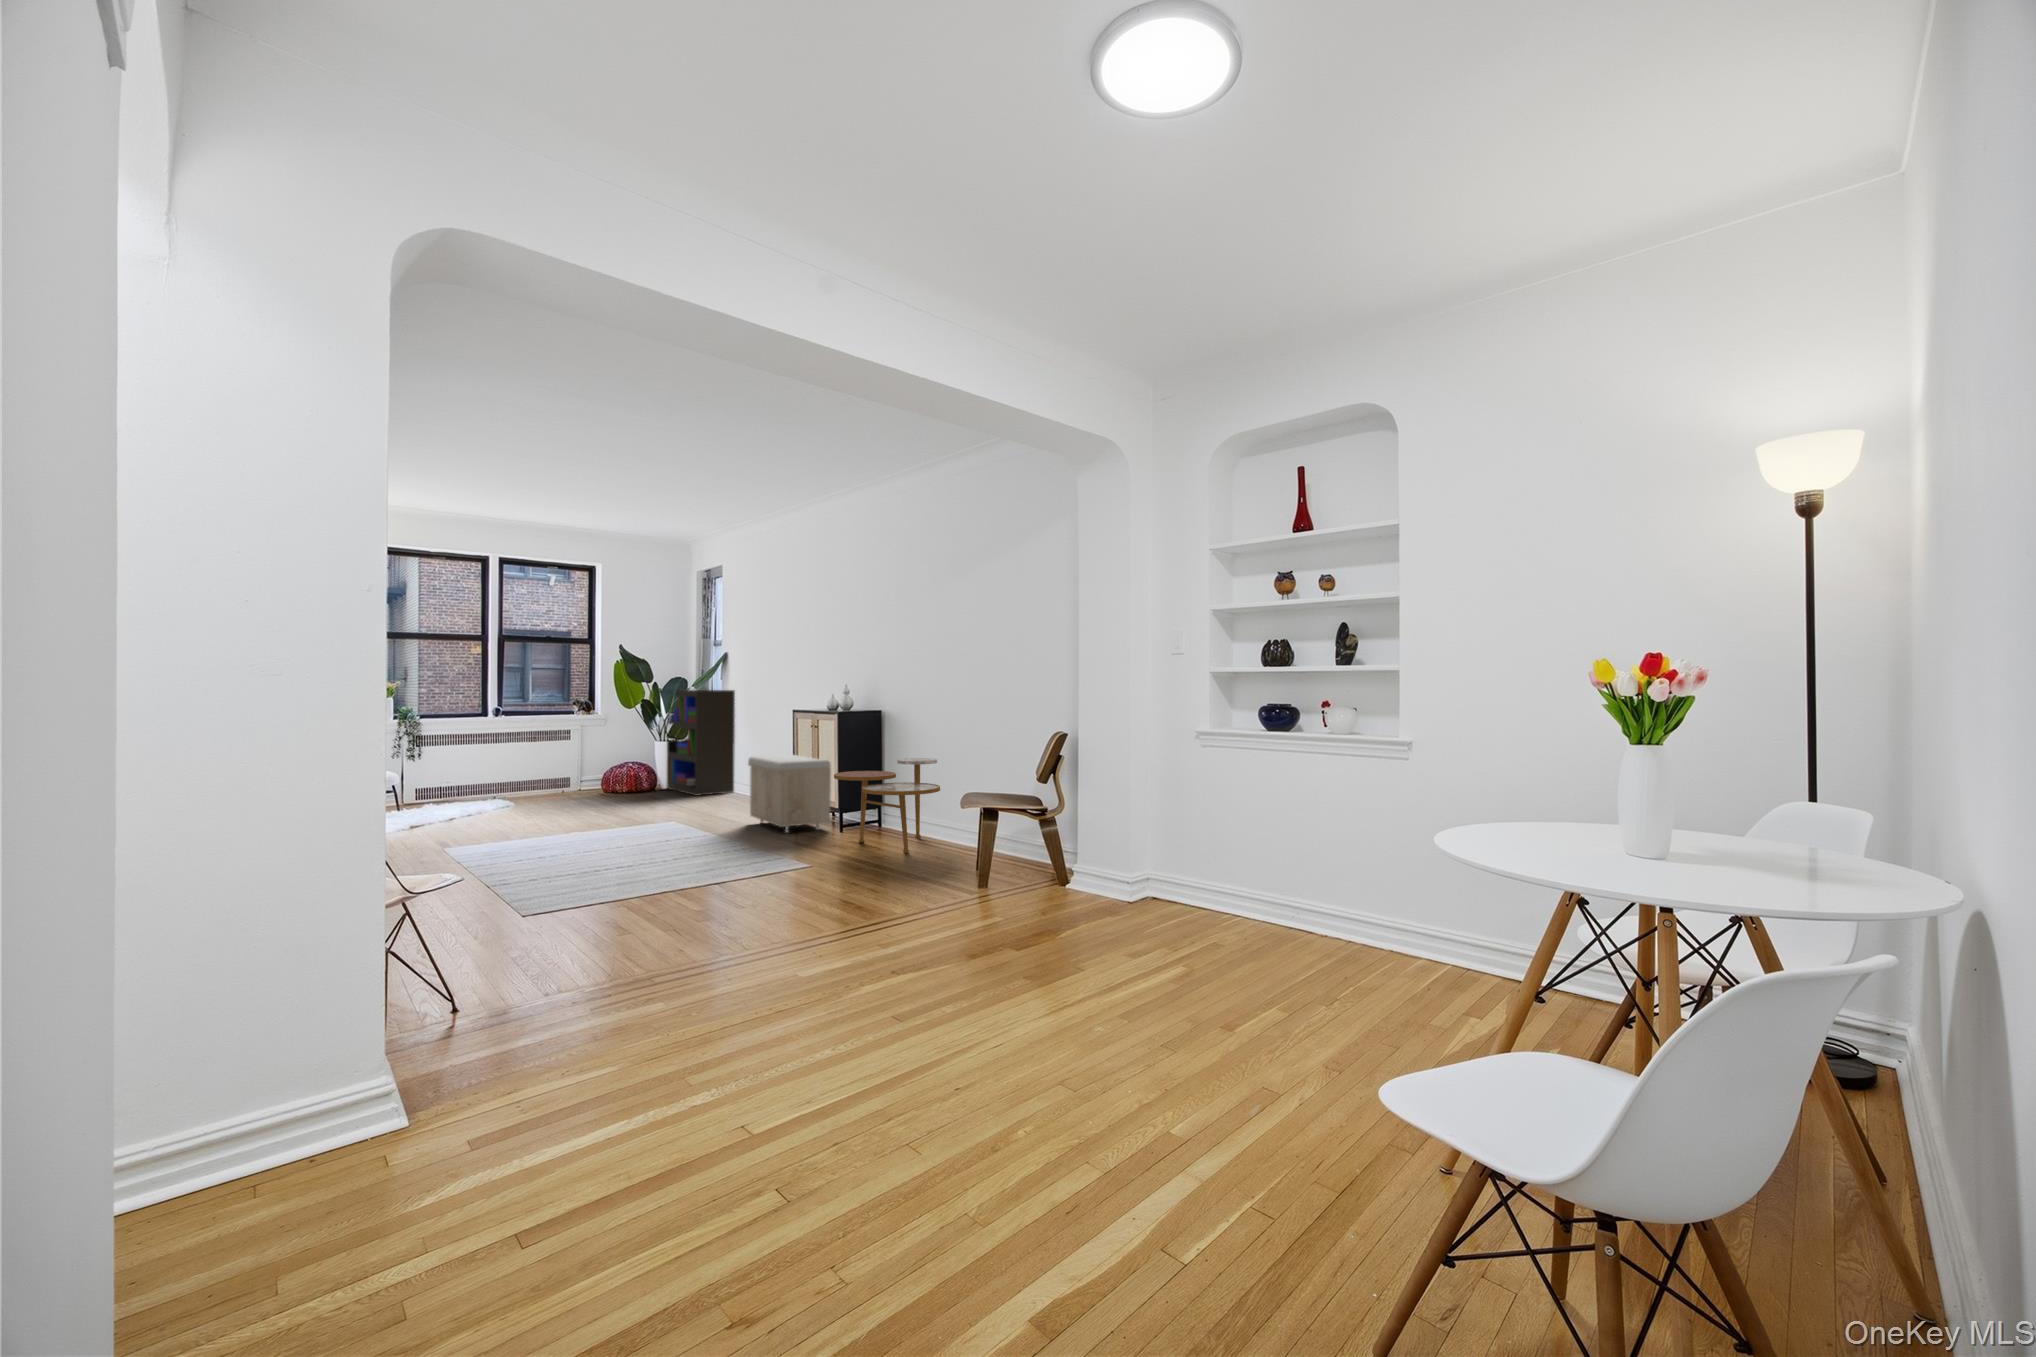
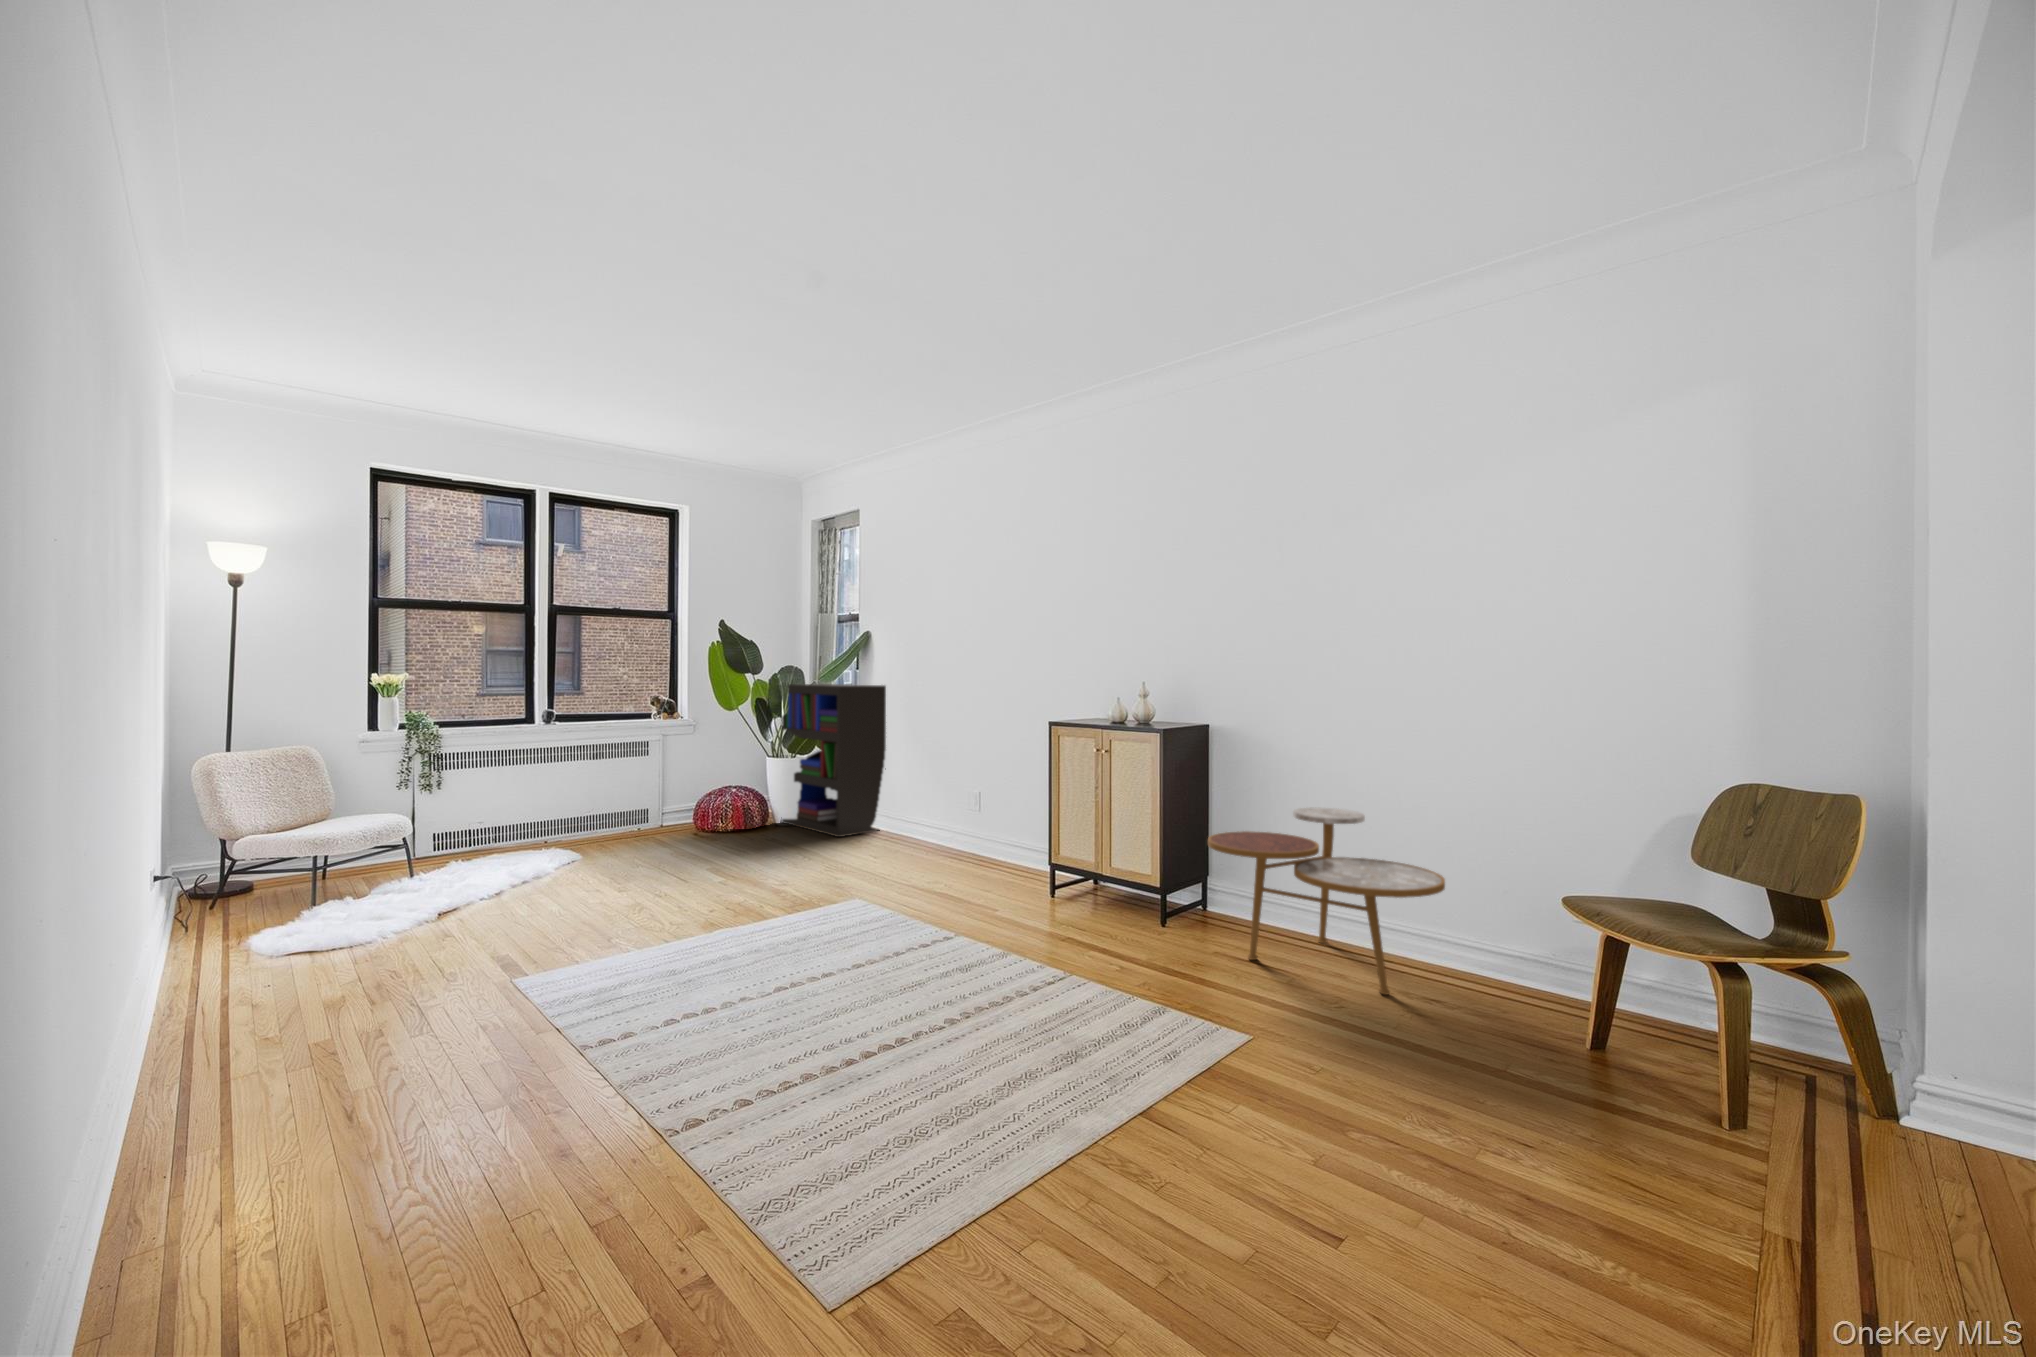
storage bench: present [748,755,831,833] -> none [991,792,1148,932]

